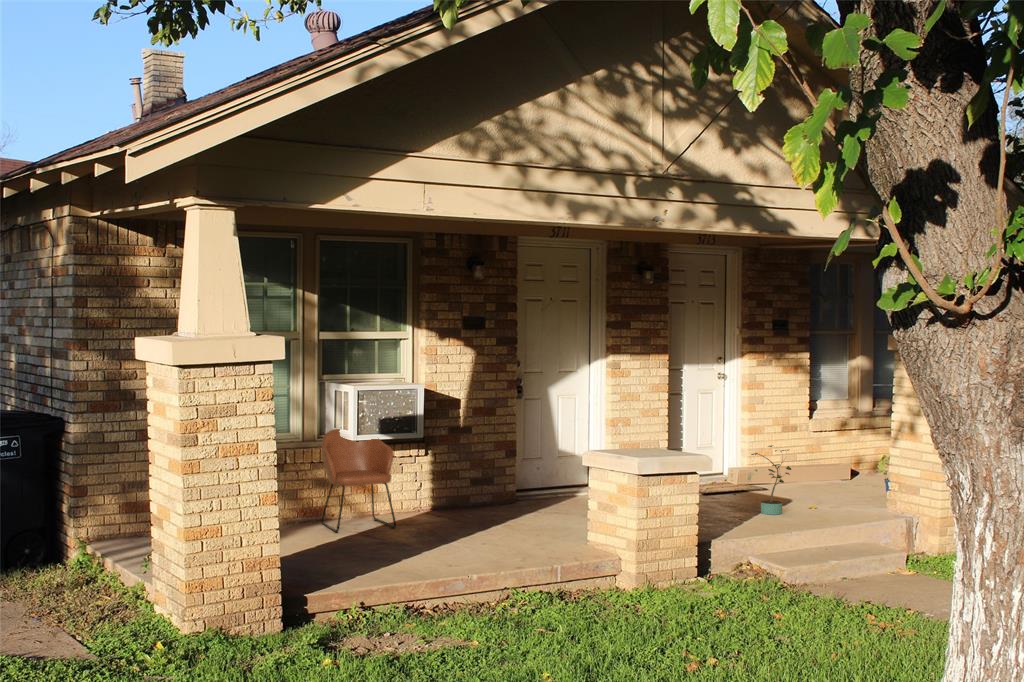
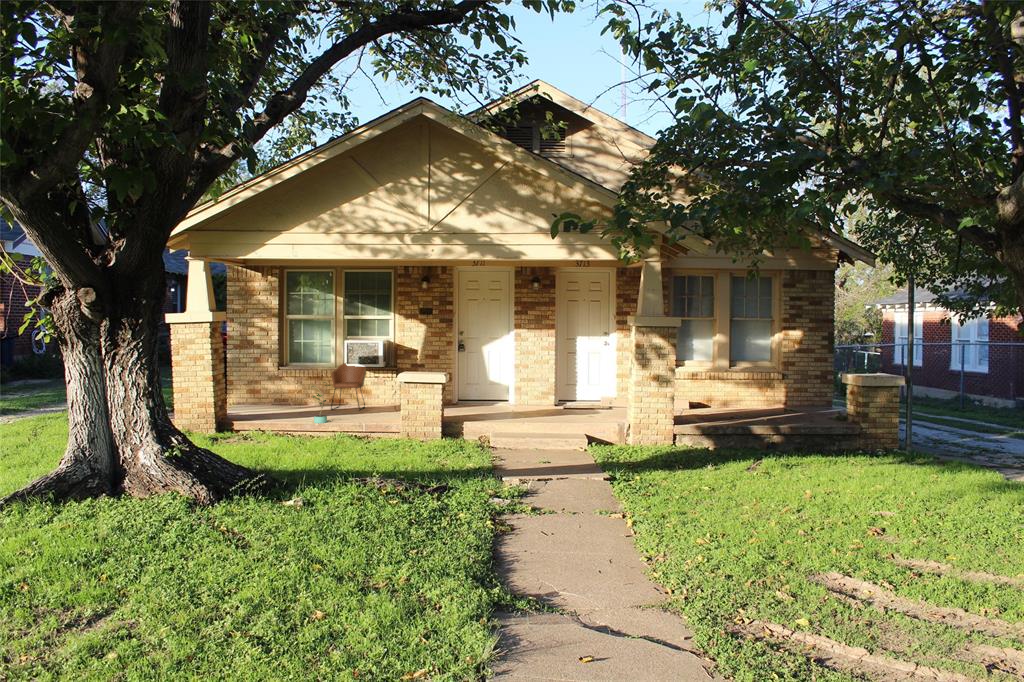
potted plant: present [751,445,791,515] -> present [312,382,330,423]

